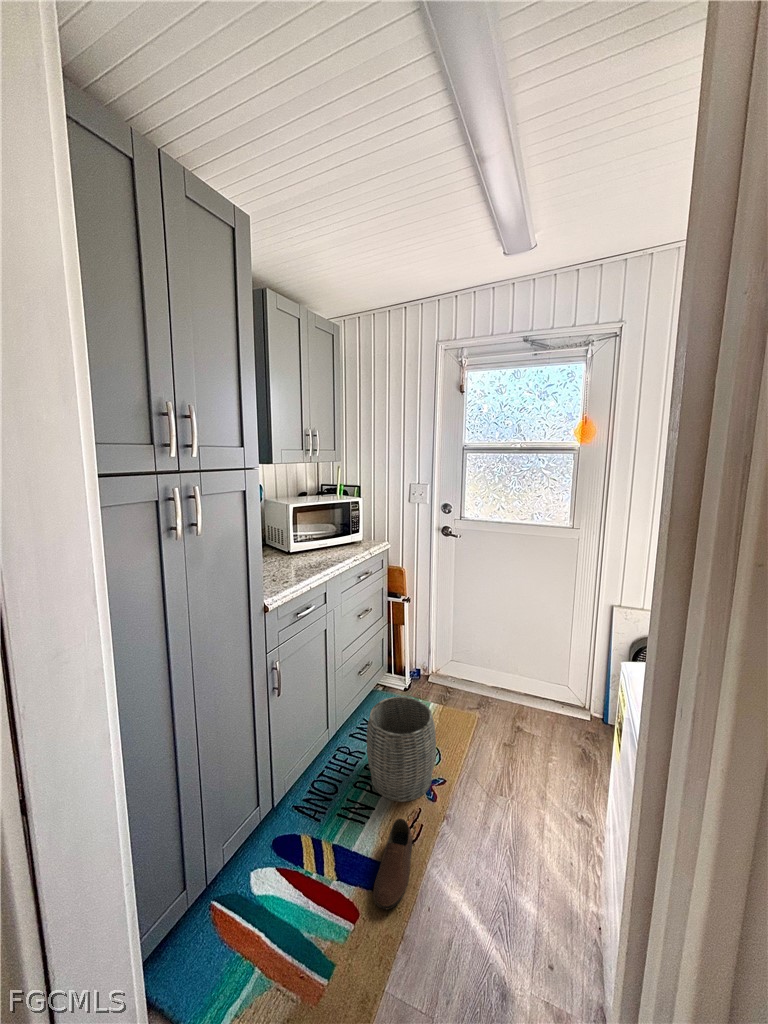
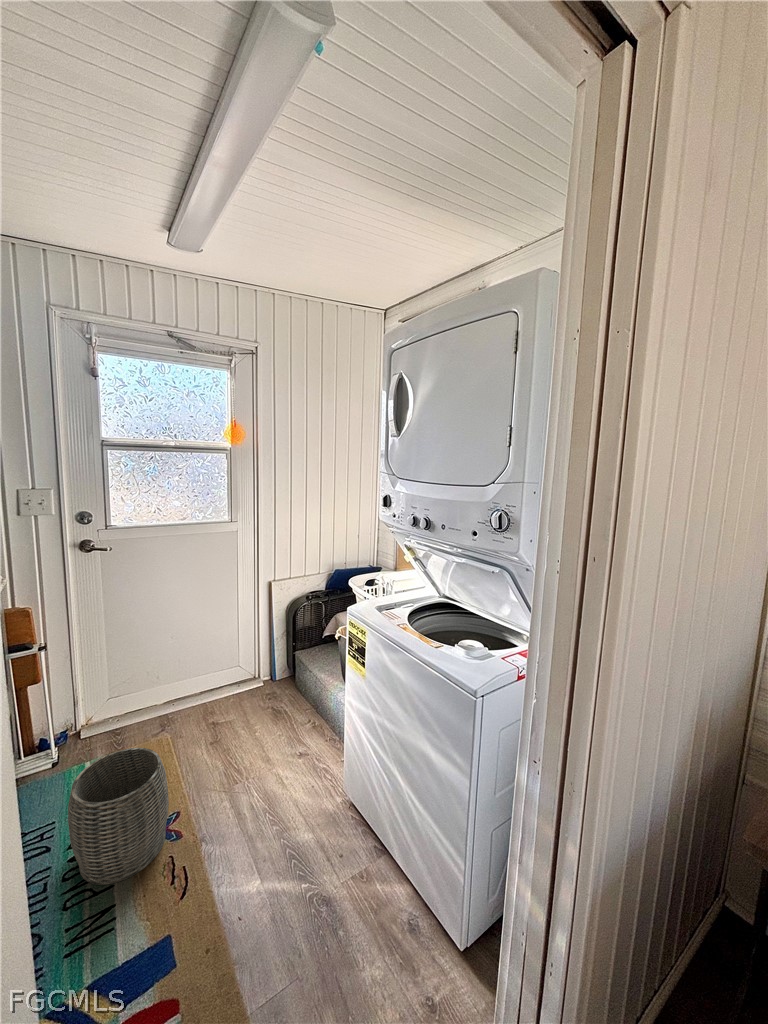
shoe: present [373,819,412,909] -> none [163,871,214,966]

